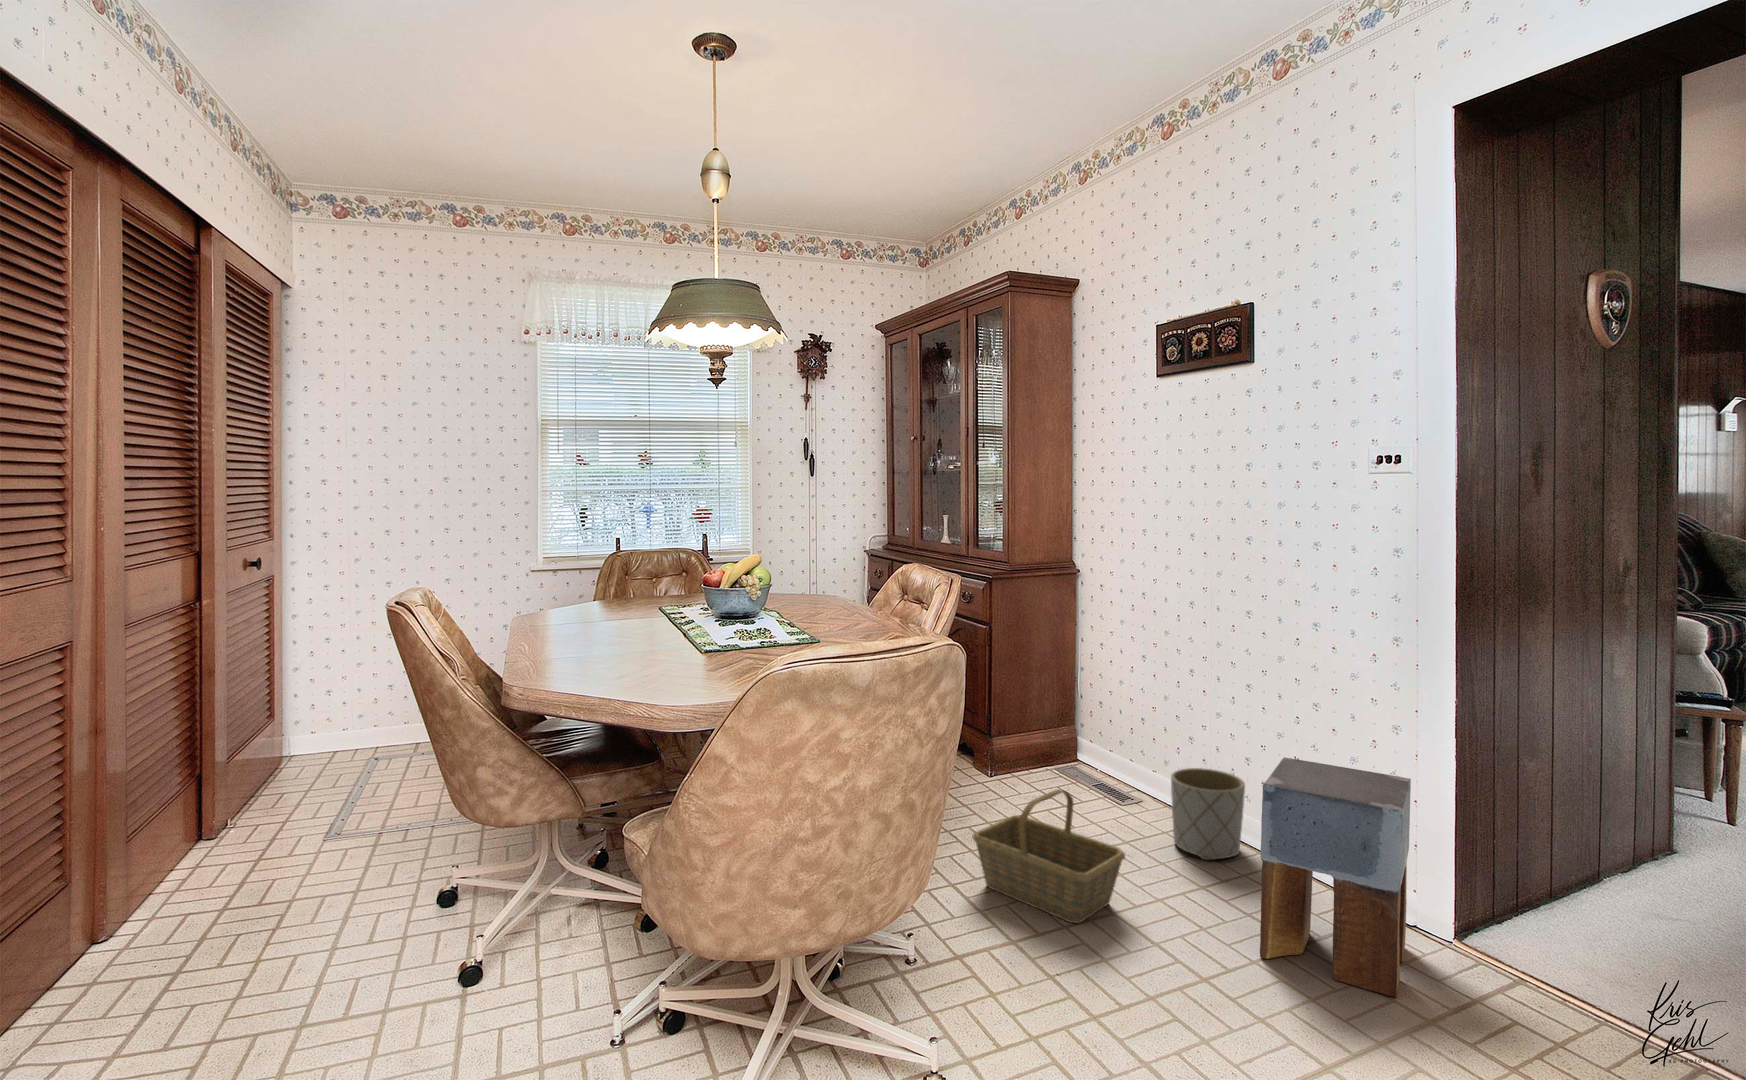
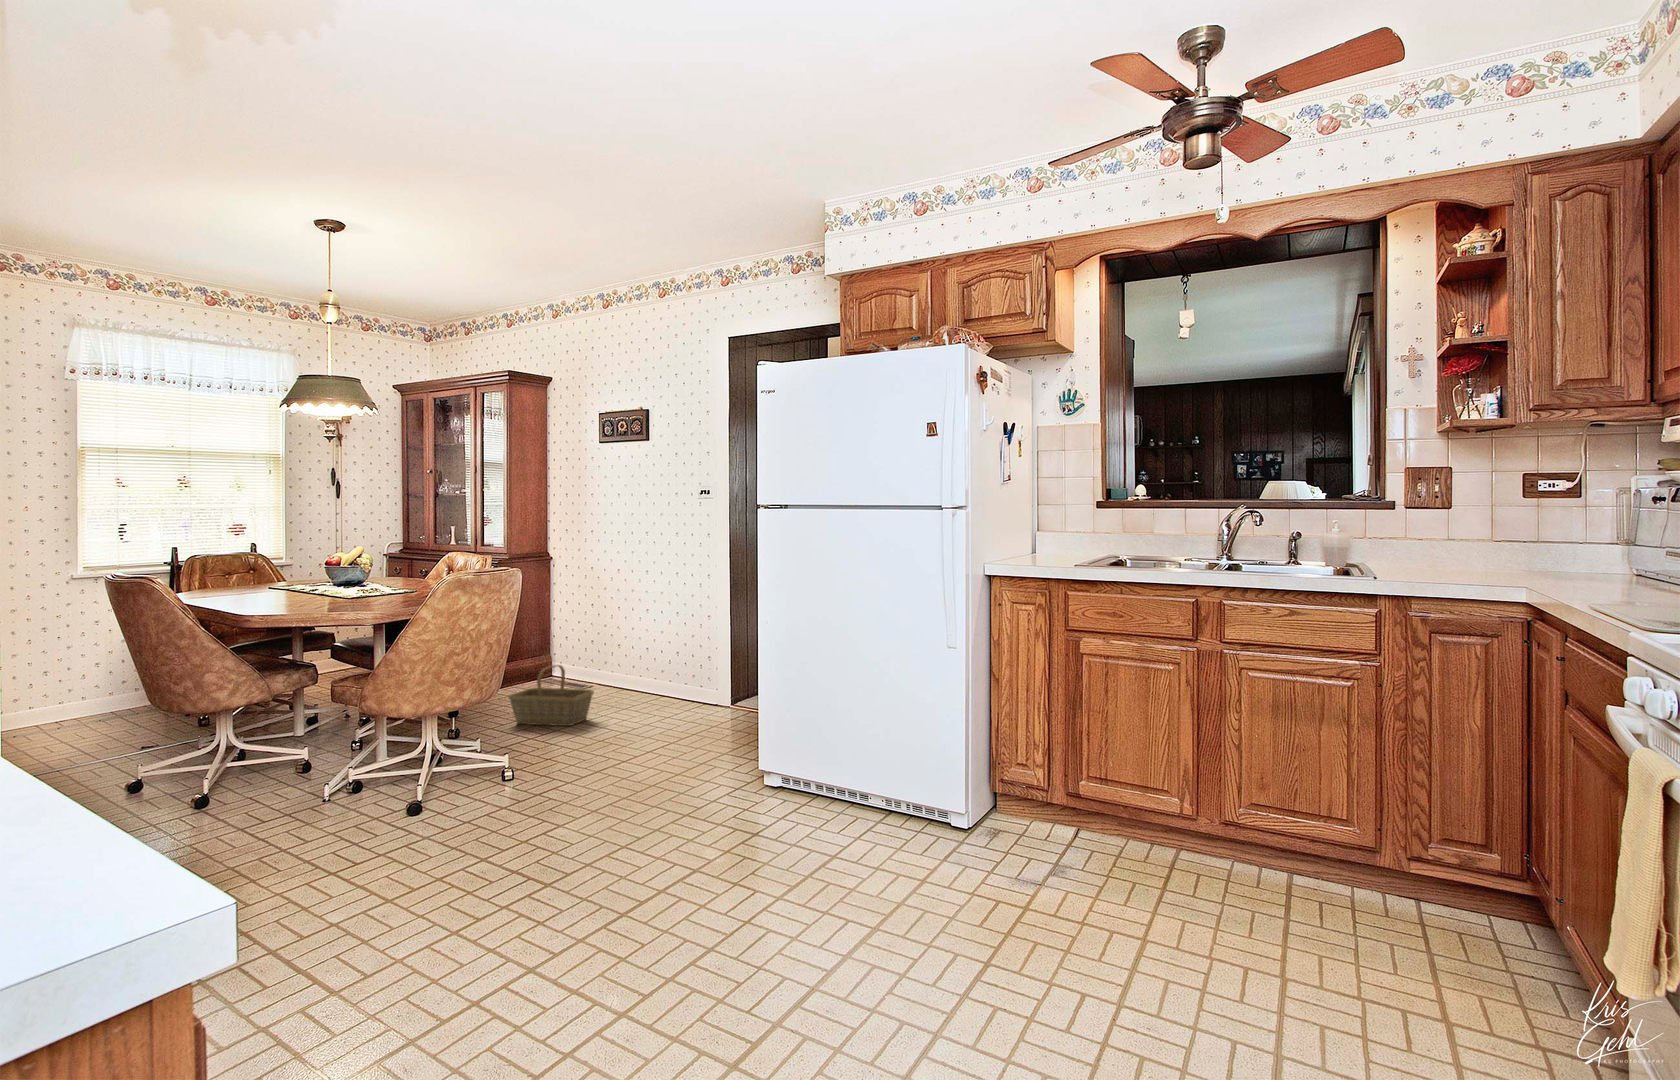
stool: present [1260,757,1411,997] -> none [657,632,721,721]
planter: present [1171,768,1245,860] -> none [617,658,655,702]

